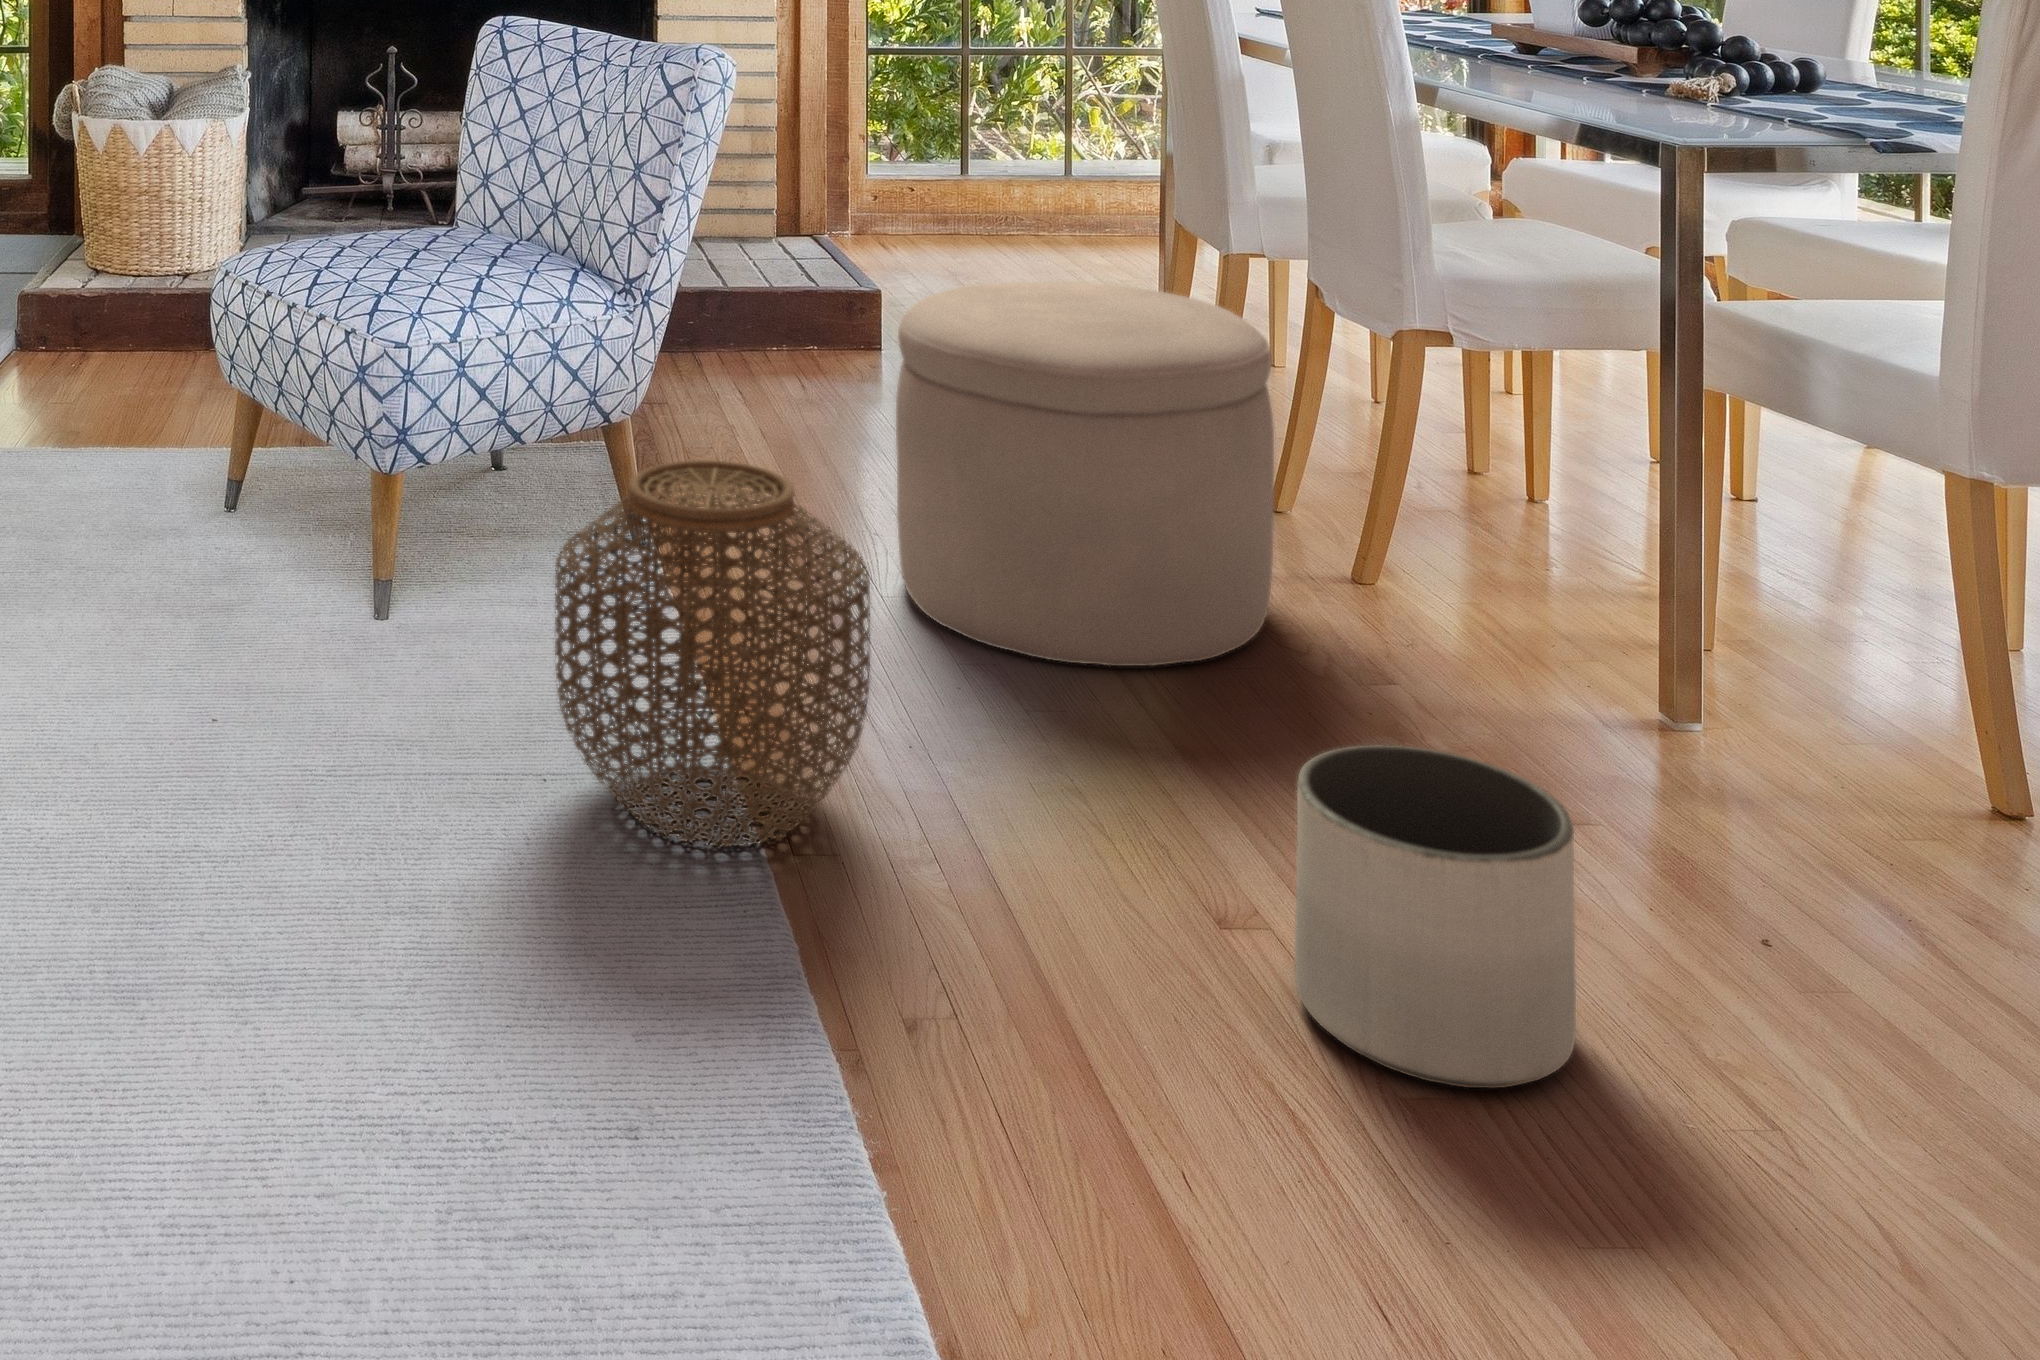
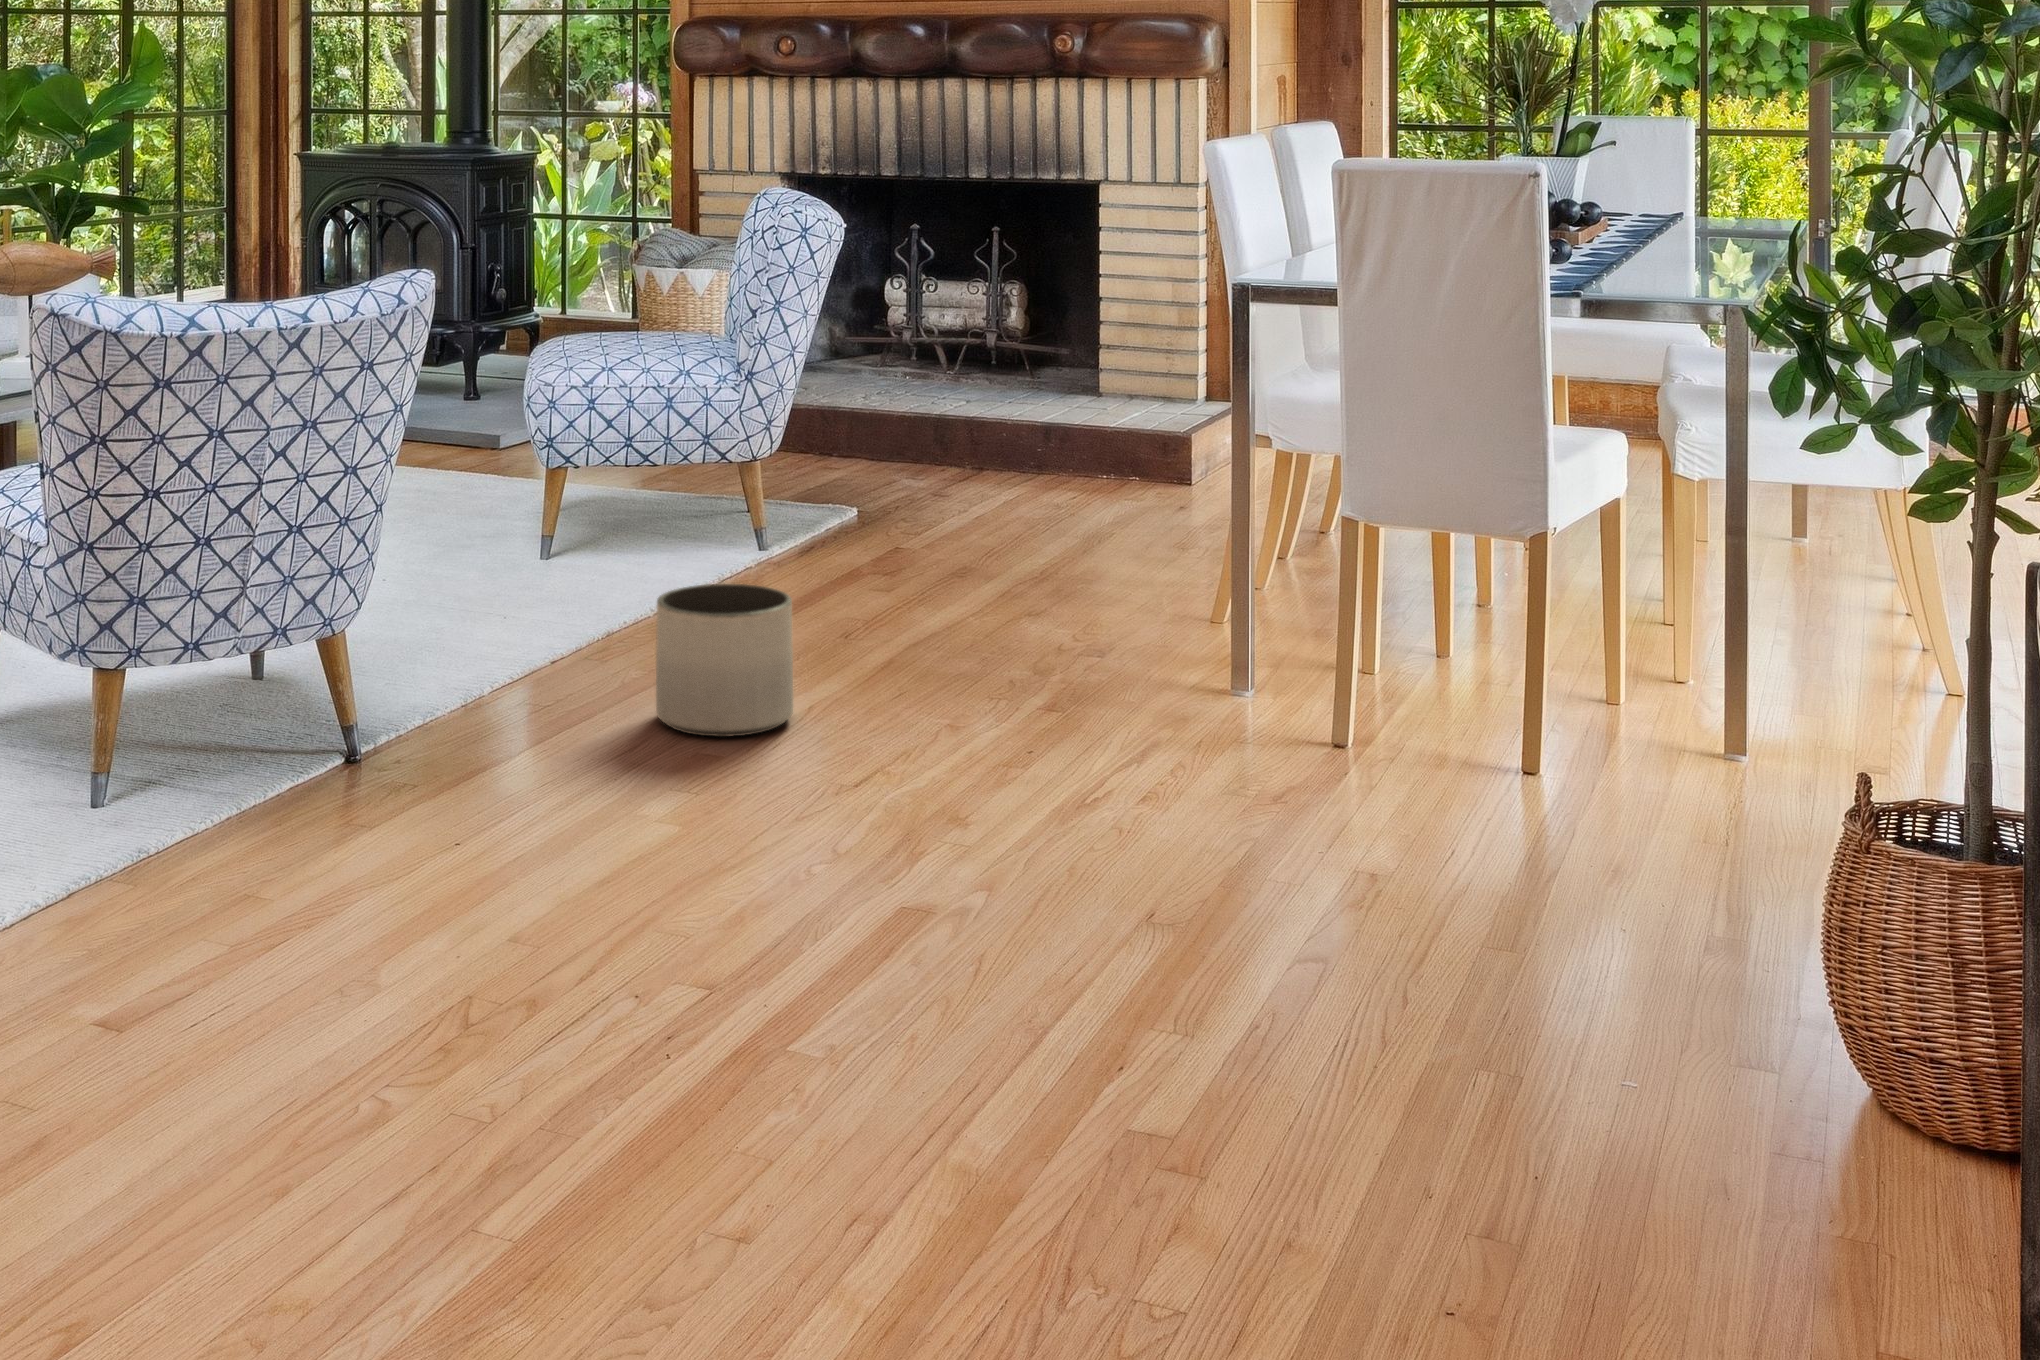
ottoman: present [896,282,1274,666] -> none [830,378,1076,617]
woven basket: present [555,460,870,846] -> none [456,433,635,636]

